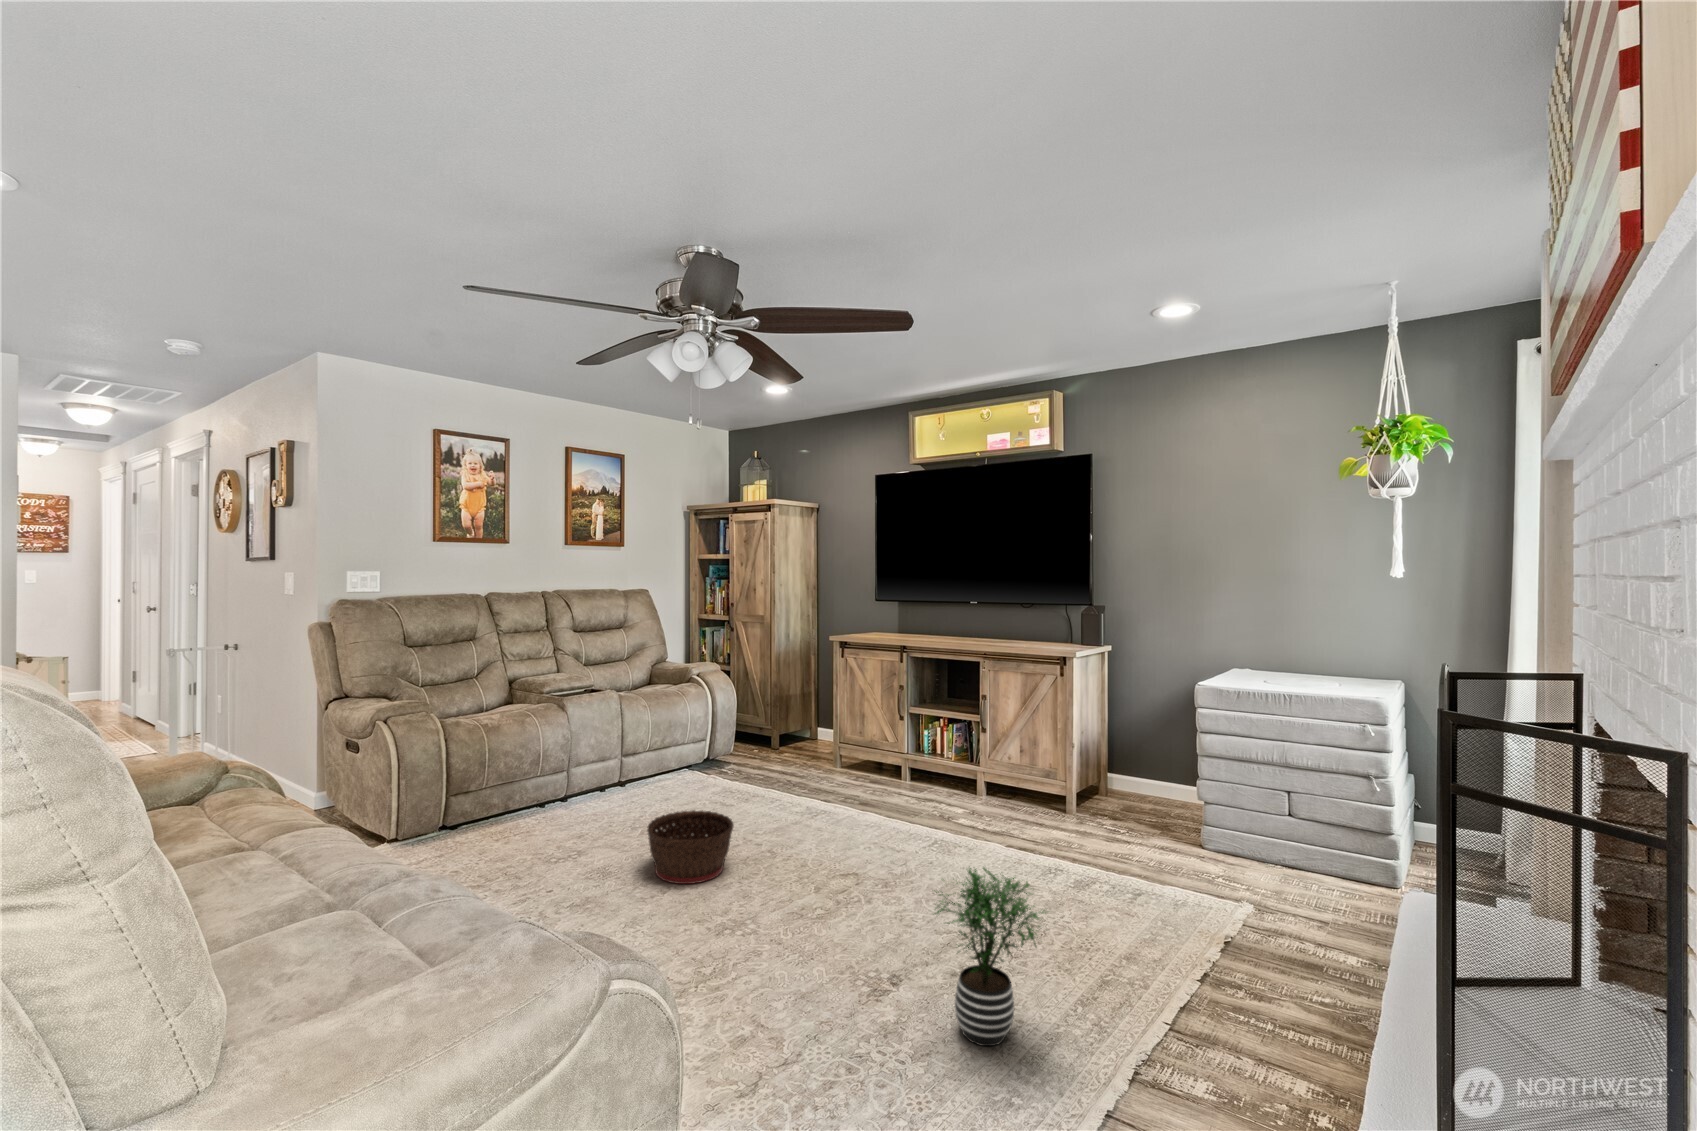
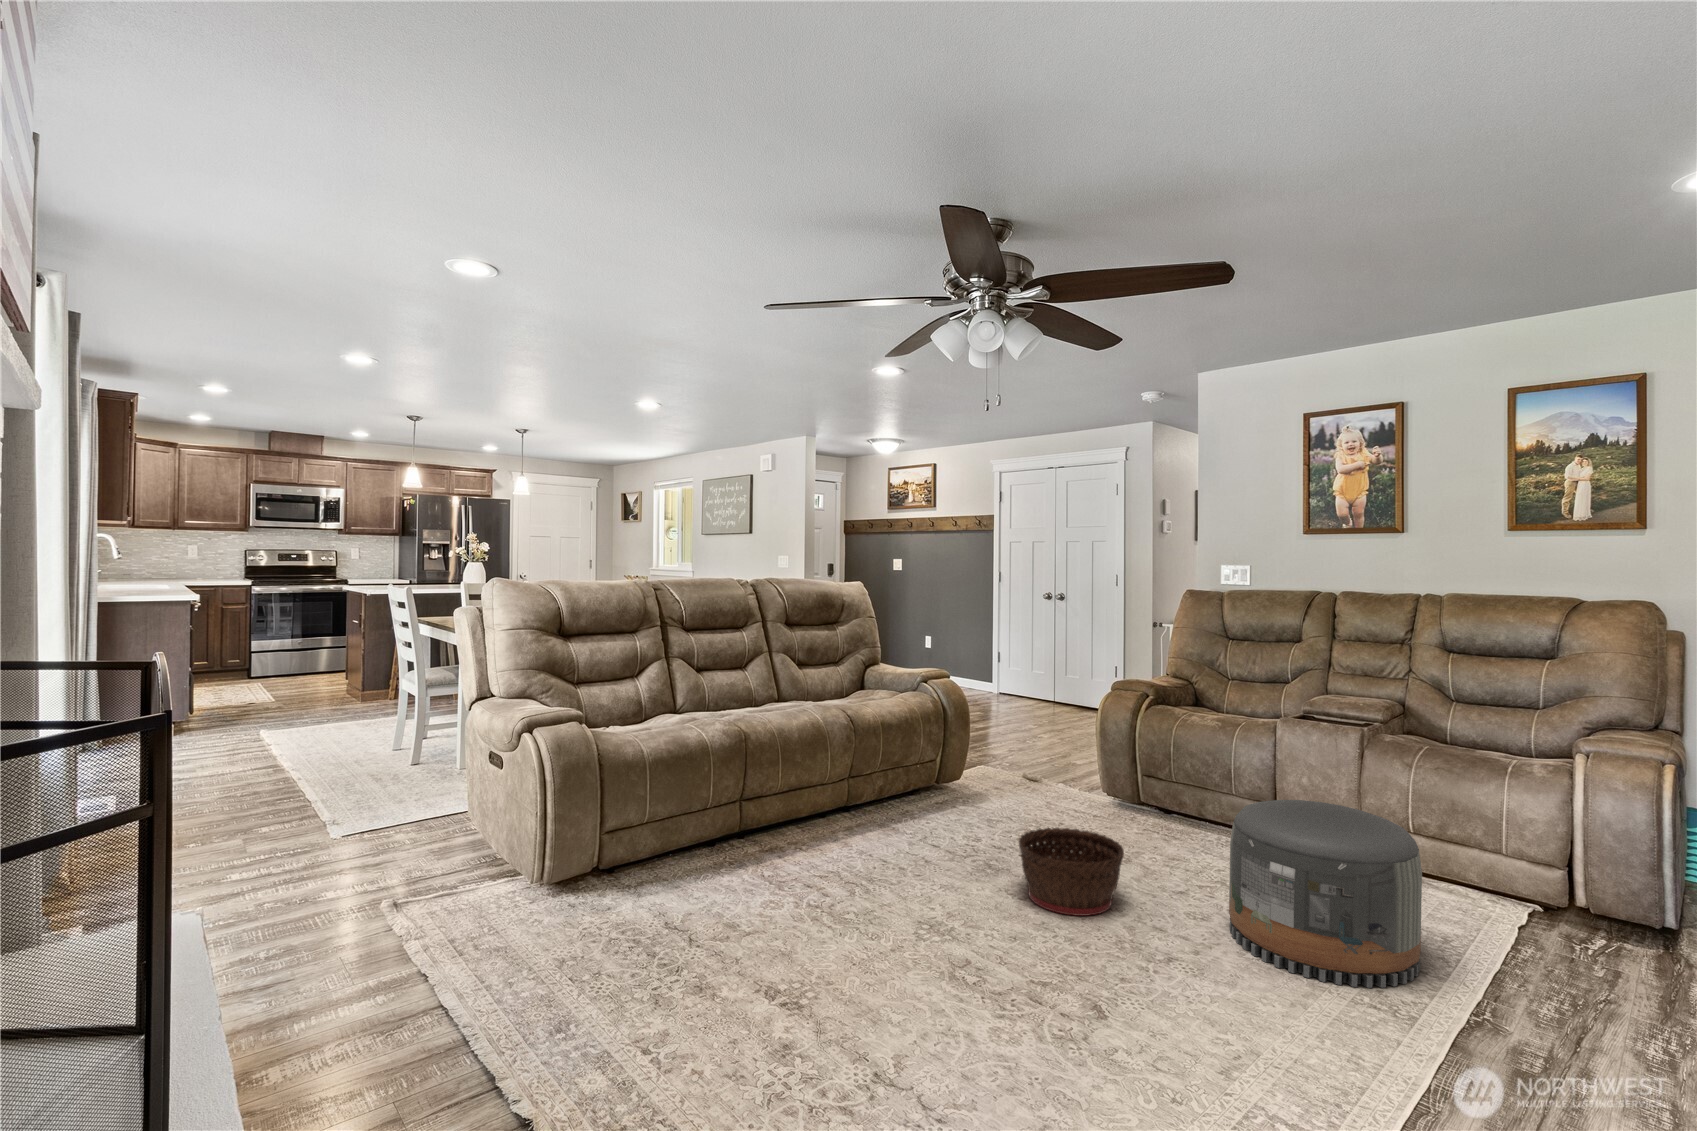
pouf: none [706,727,808,830] -> present [1229,800,1422,988]
potted plant: present [933,868,1045,1046] -> none [595,843,727,1049]

